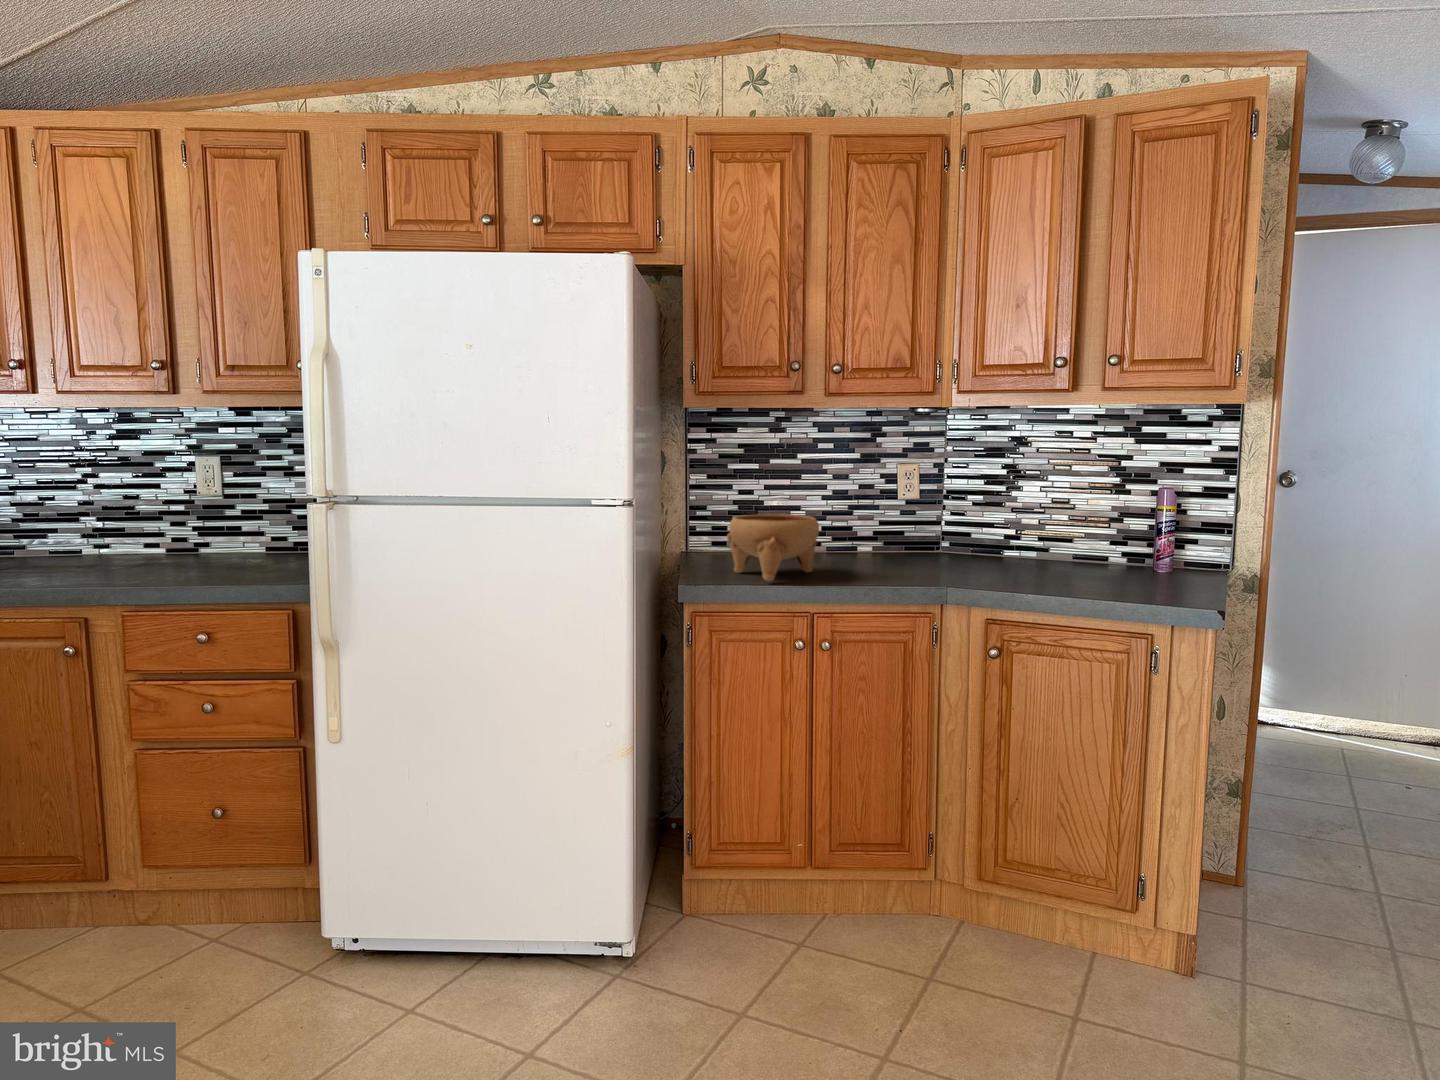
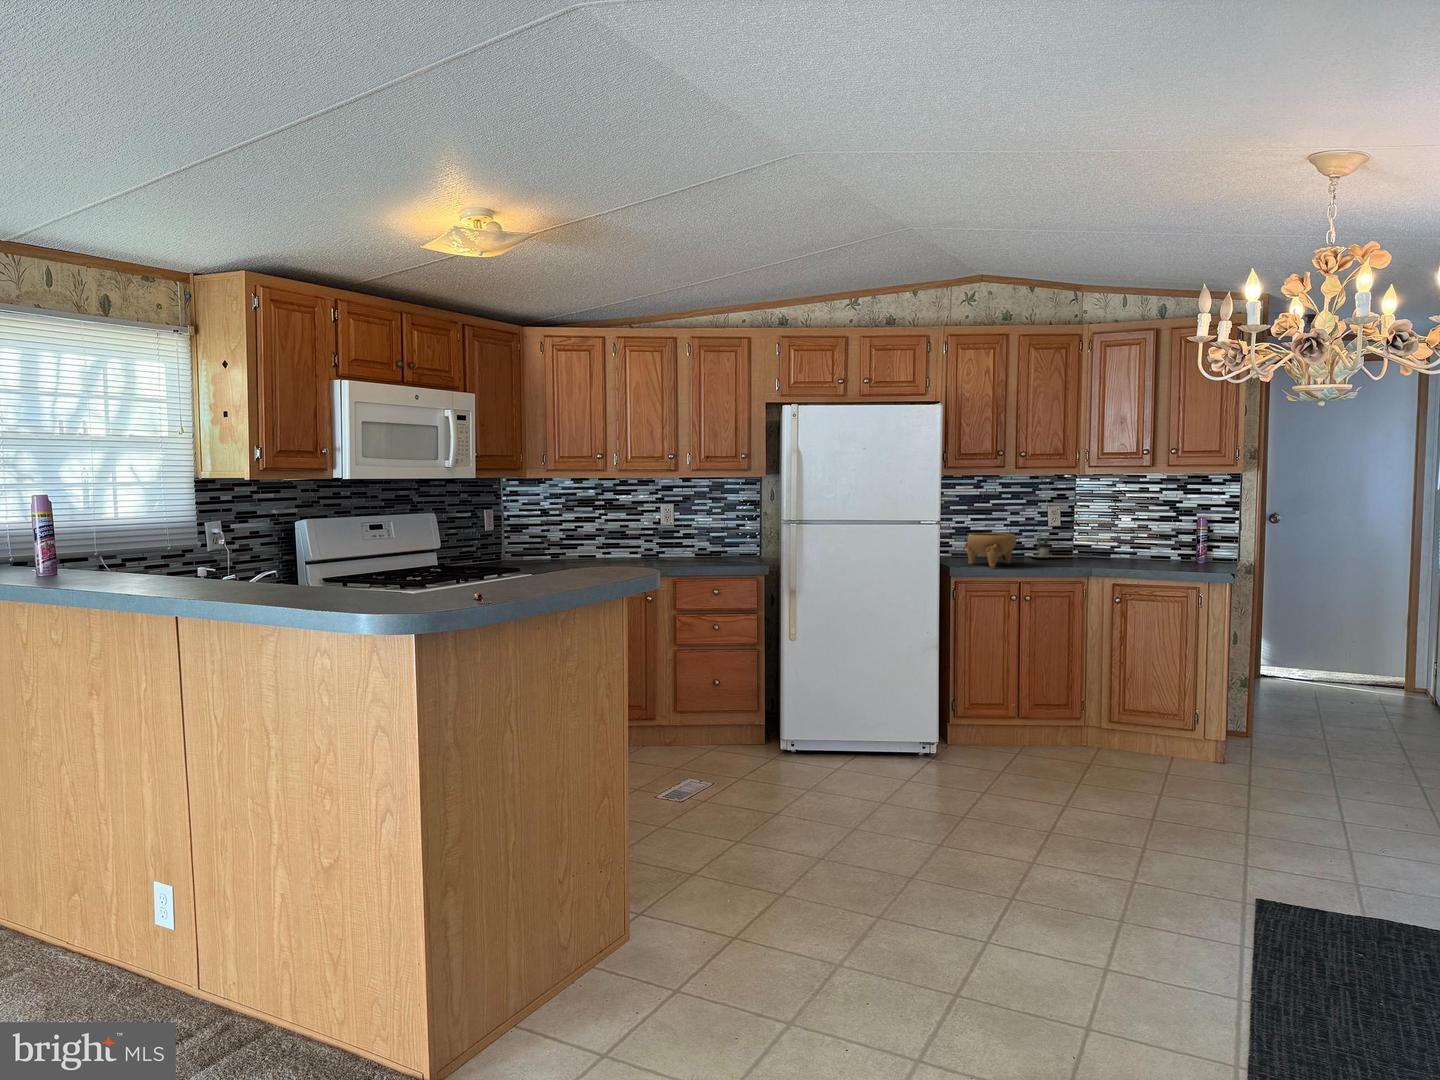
potted plant: none [854,517,981,557] -> present [1034,536,1051,557]

